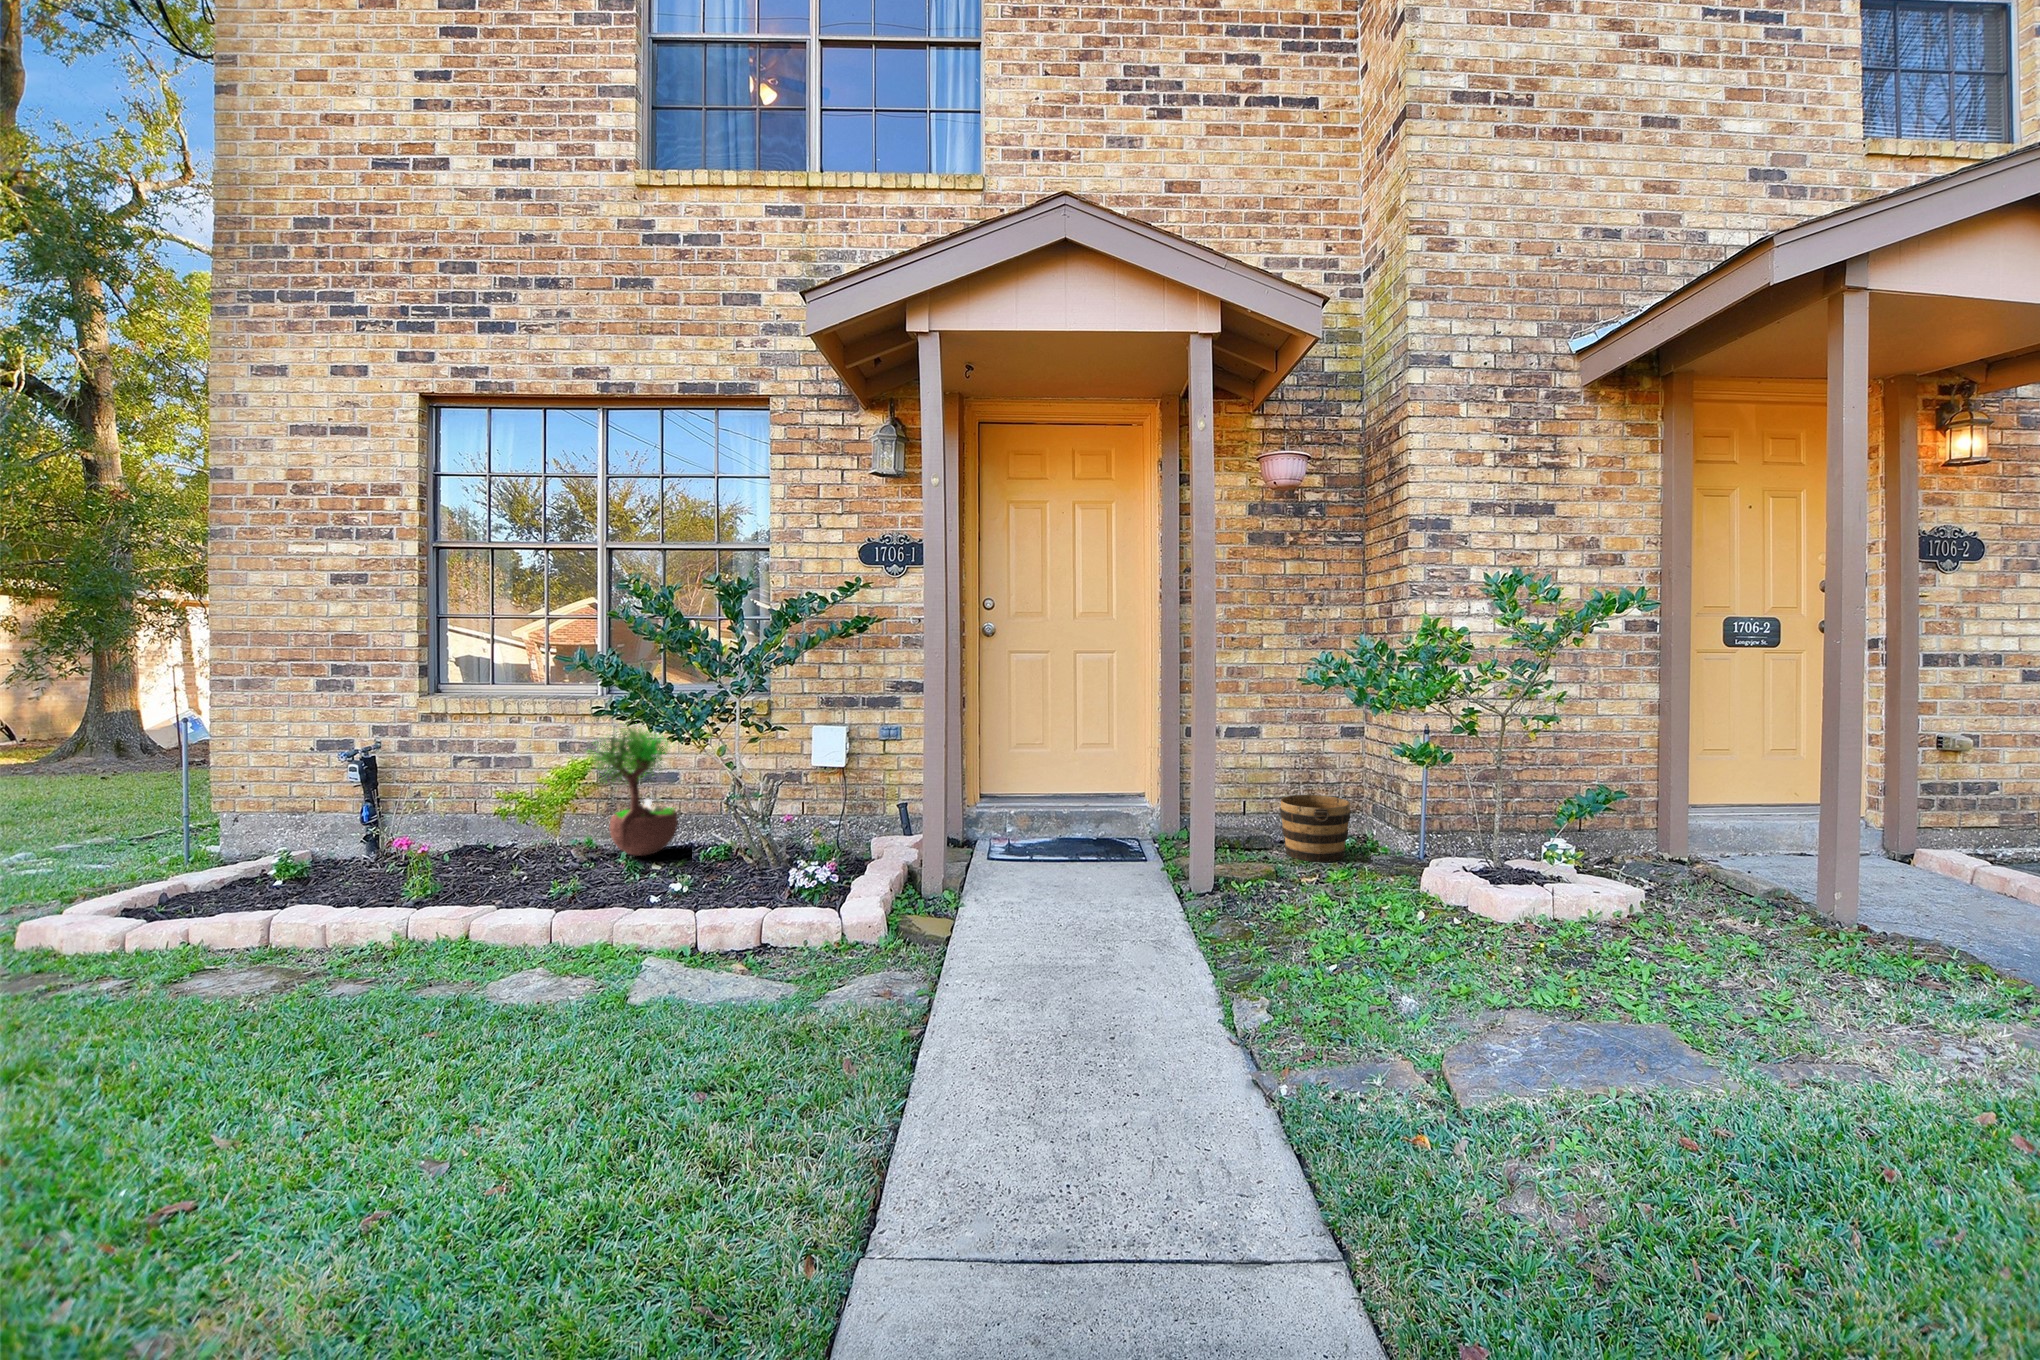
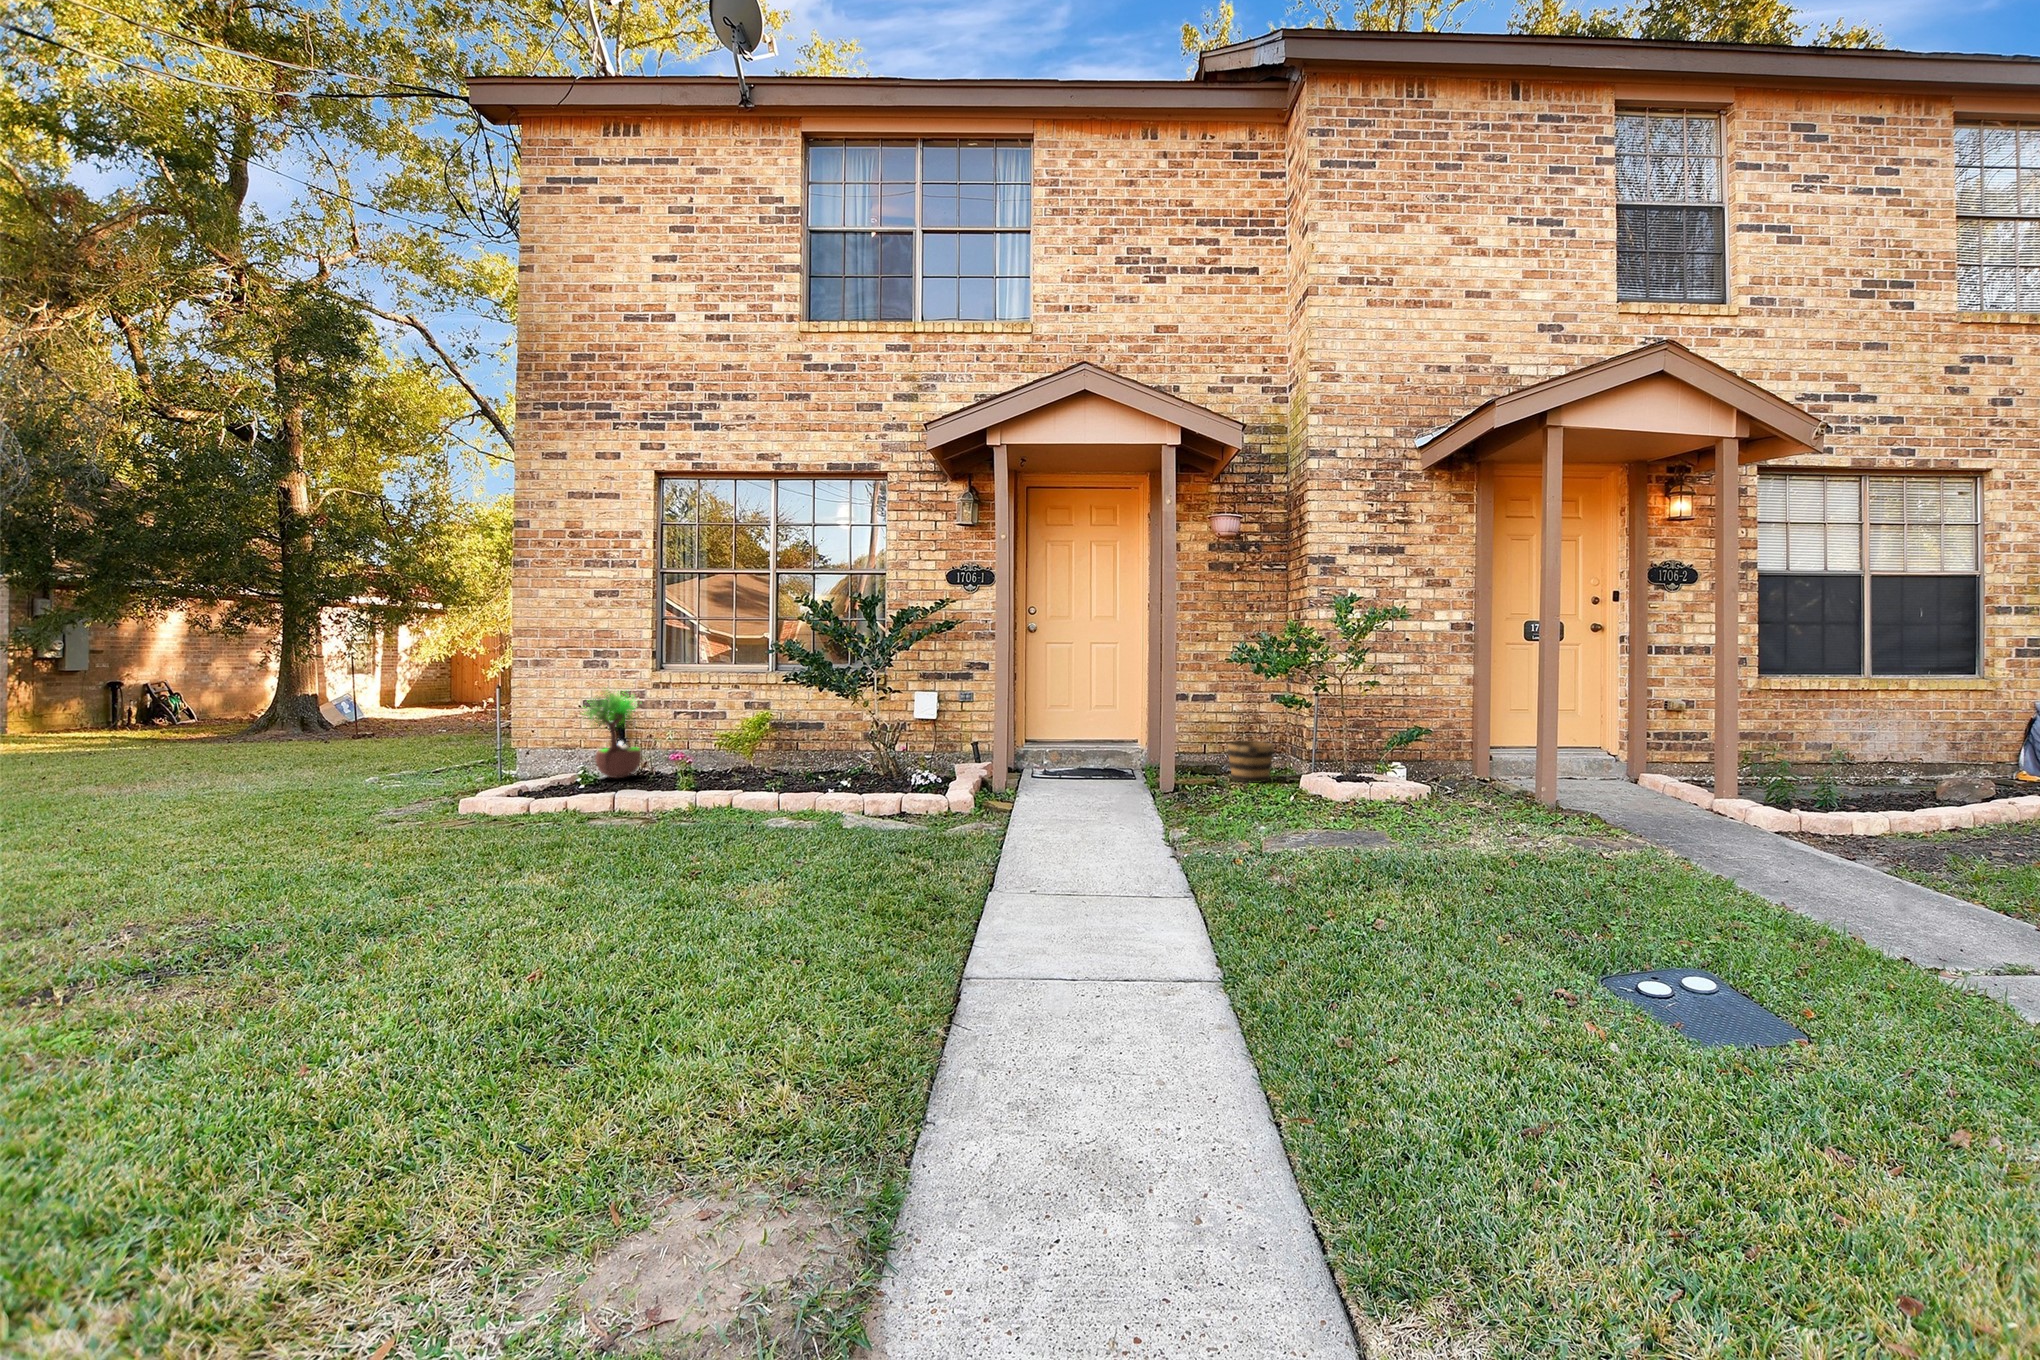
potted tree: present [590,728,678,856] -> present [582,691,641,778]

